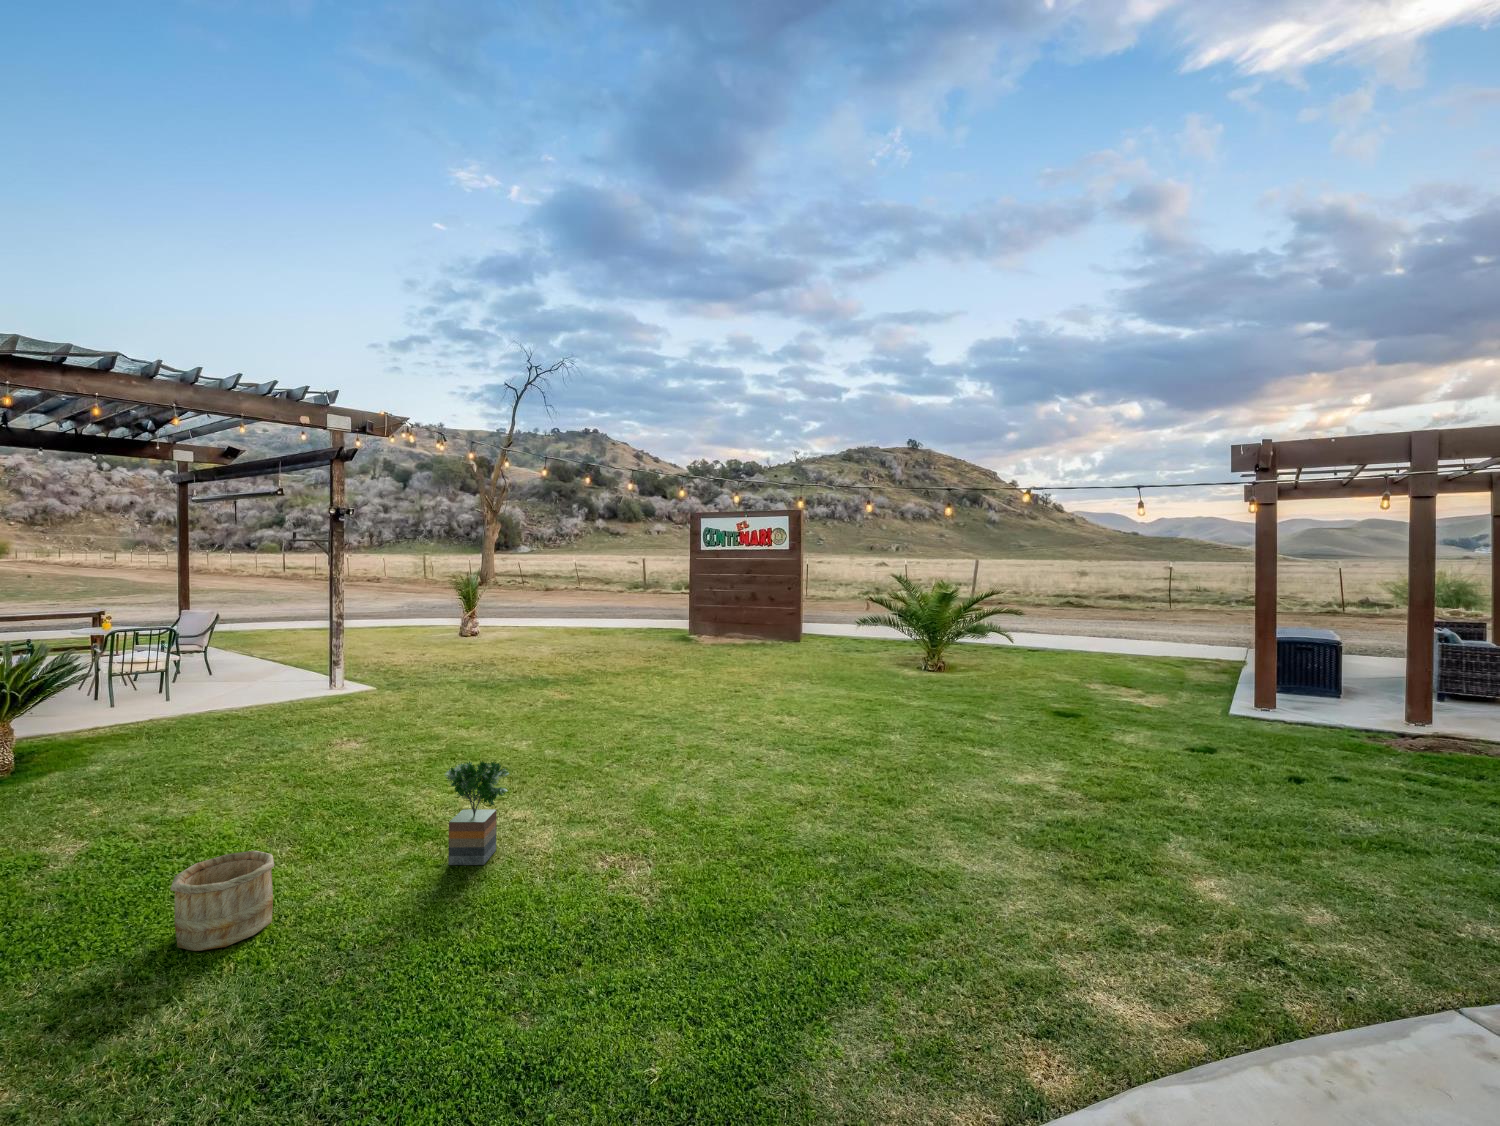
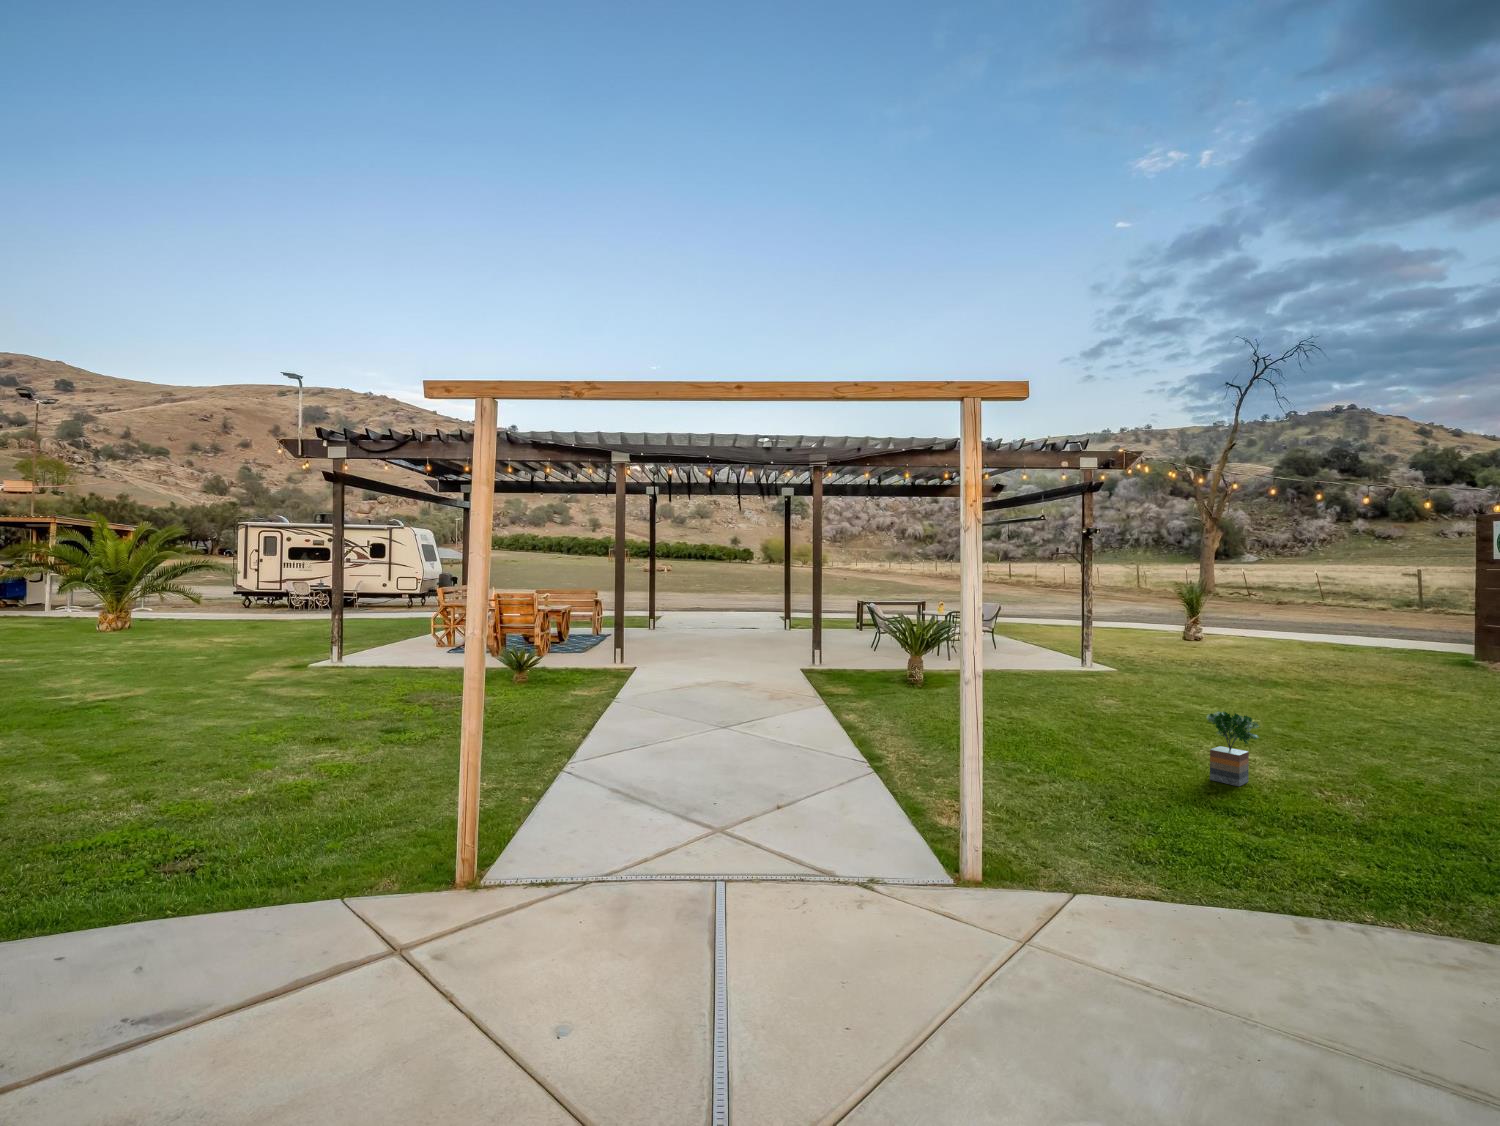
wooden bucket: present [170,851,274,951] -> none [1050,731,1101,777]

